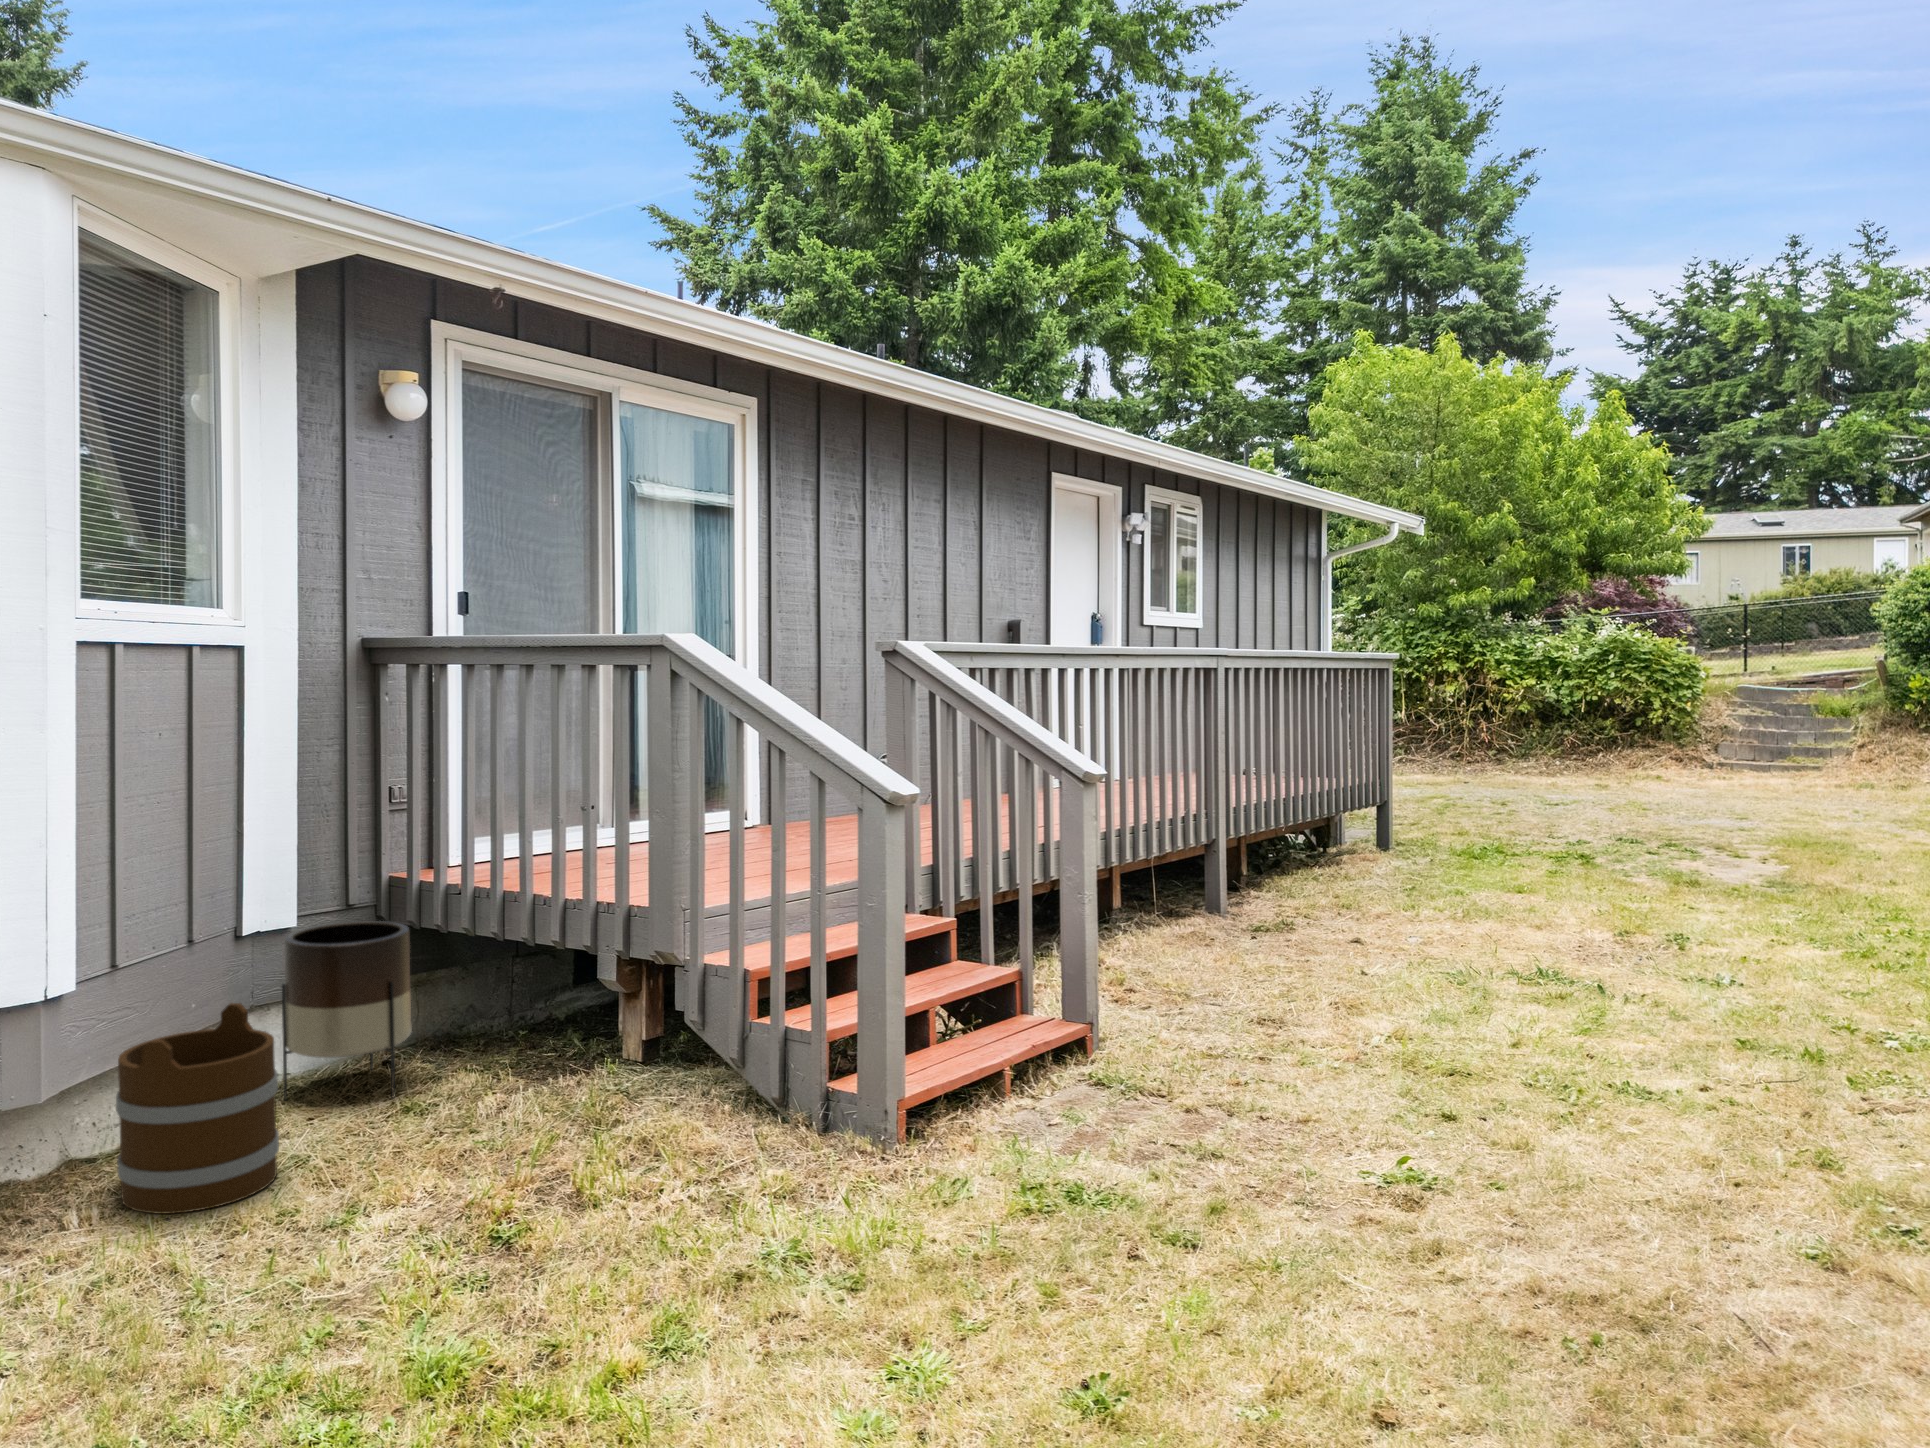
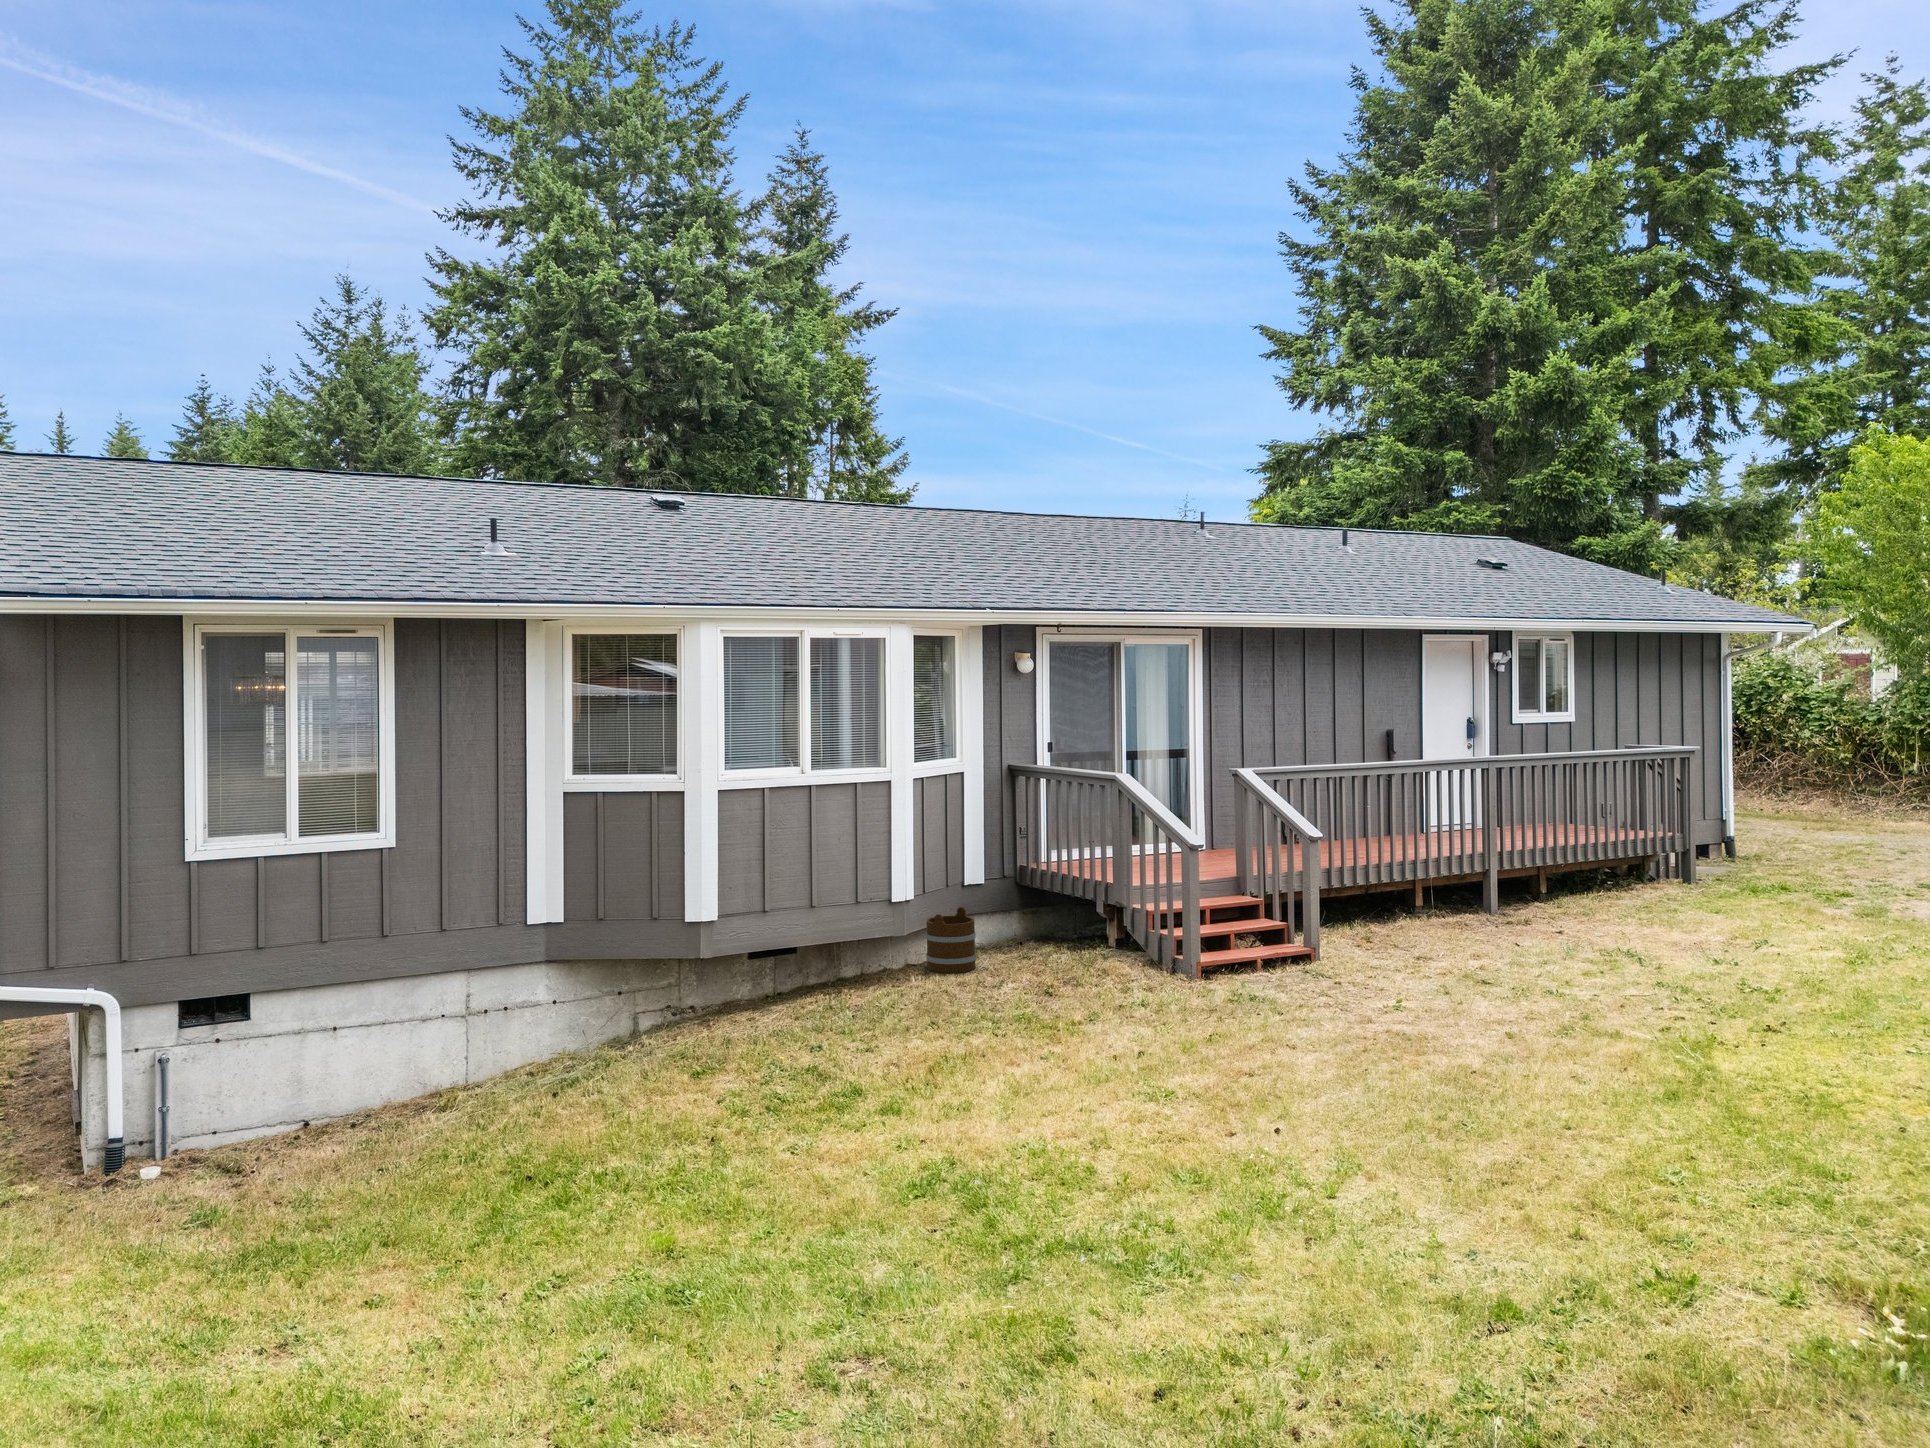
planter: present [282,921,412,1100] -> none [977,883,1025,953]

